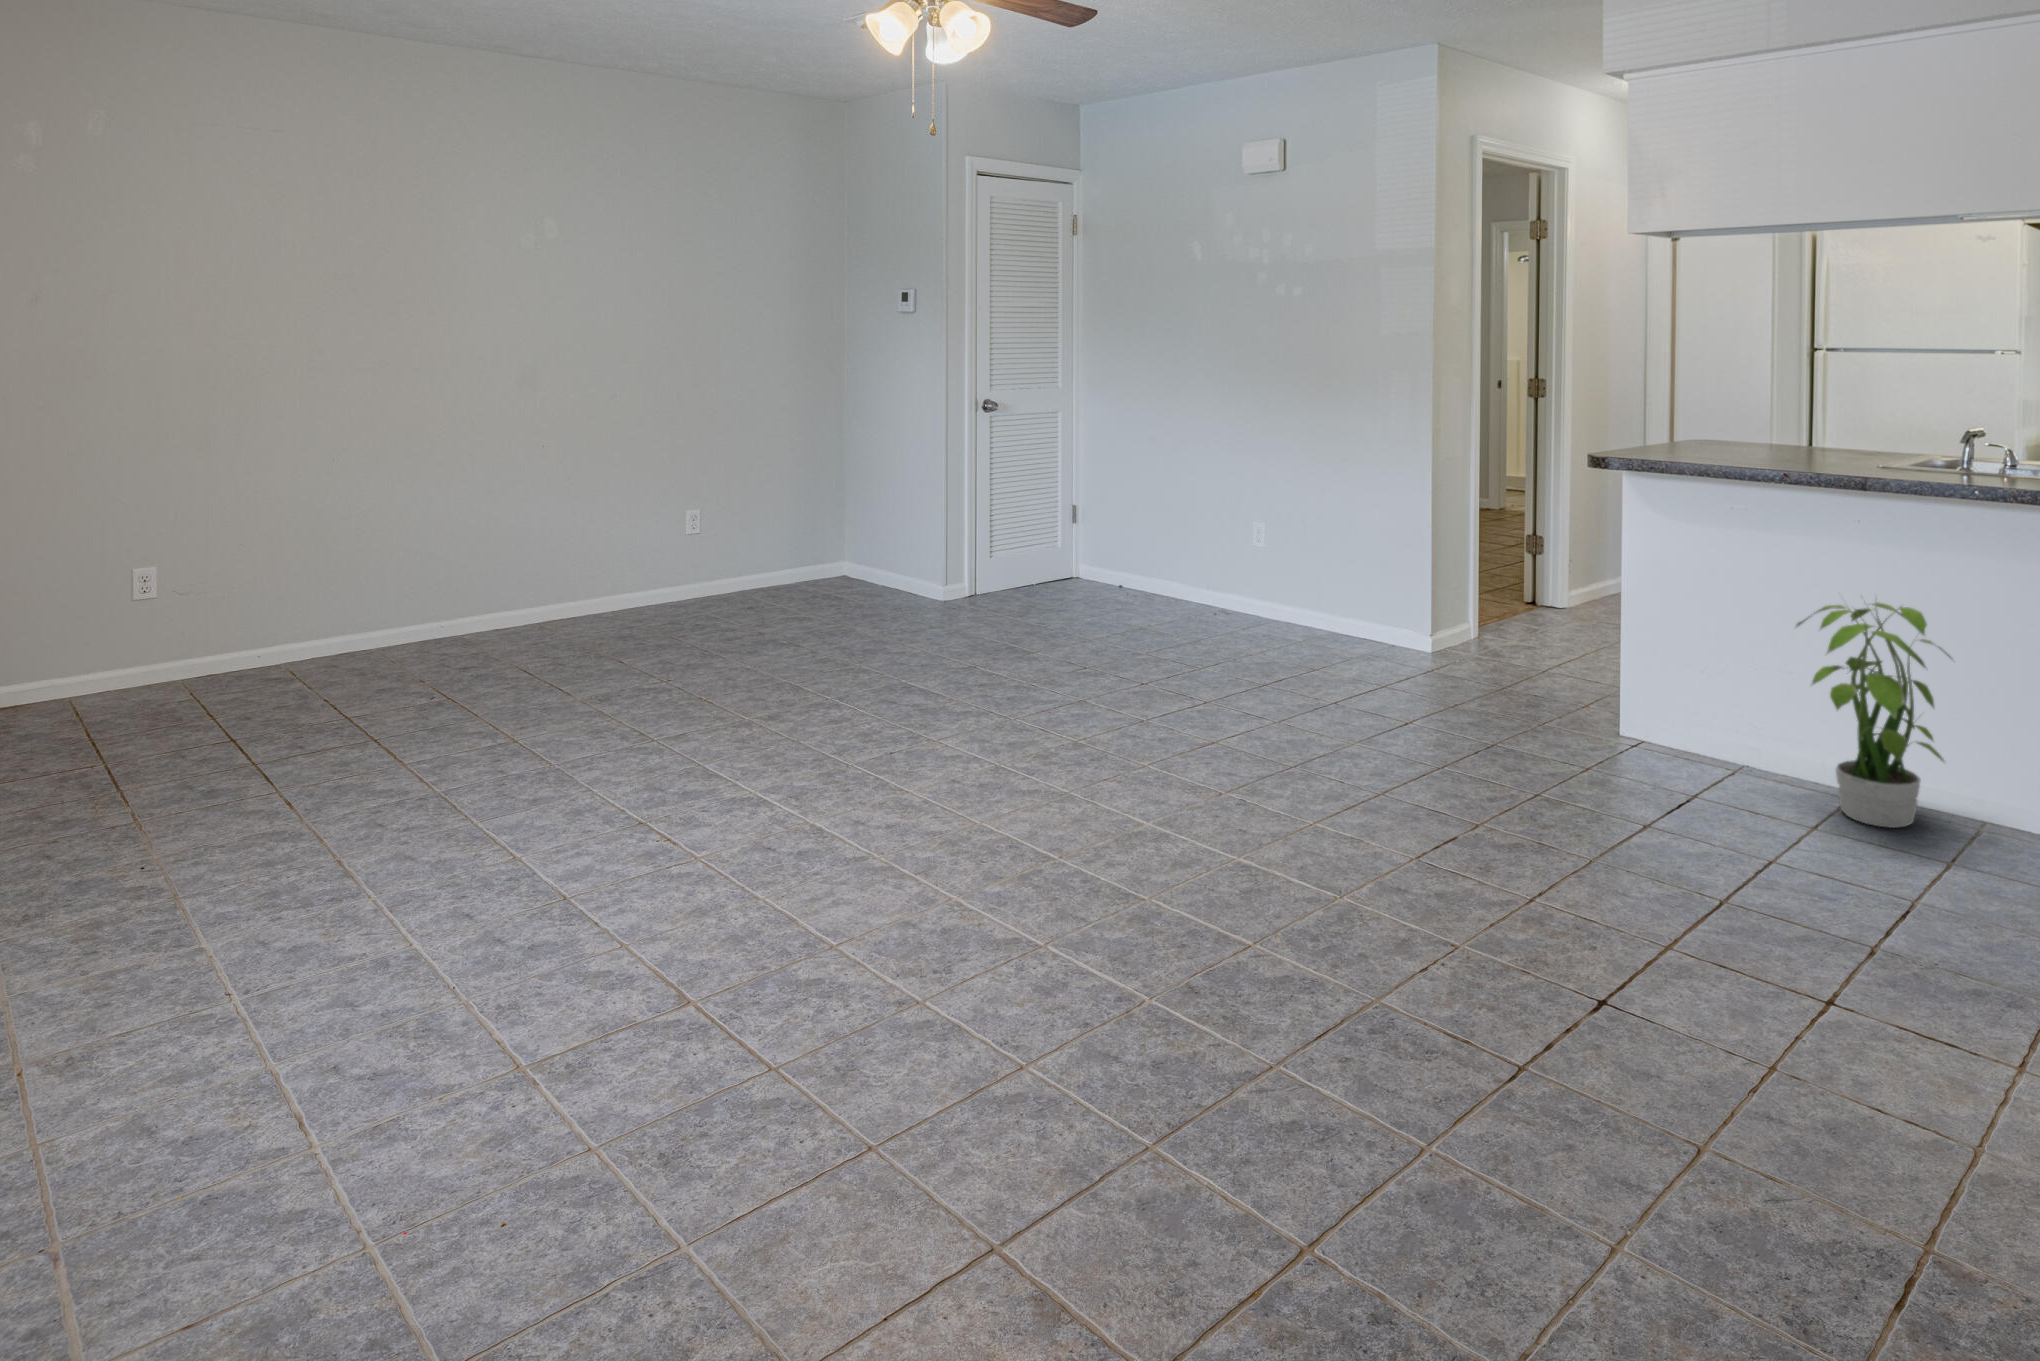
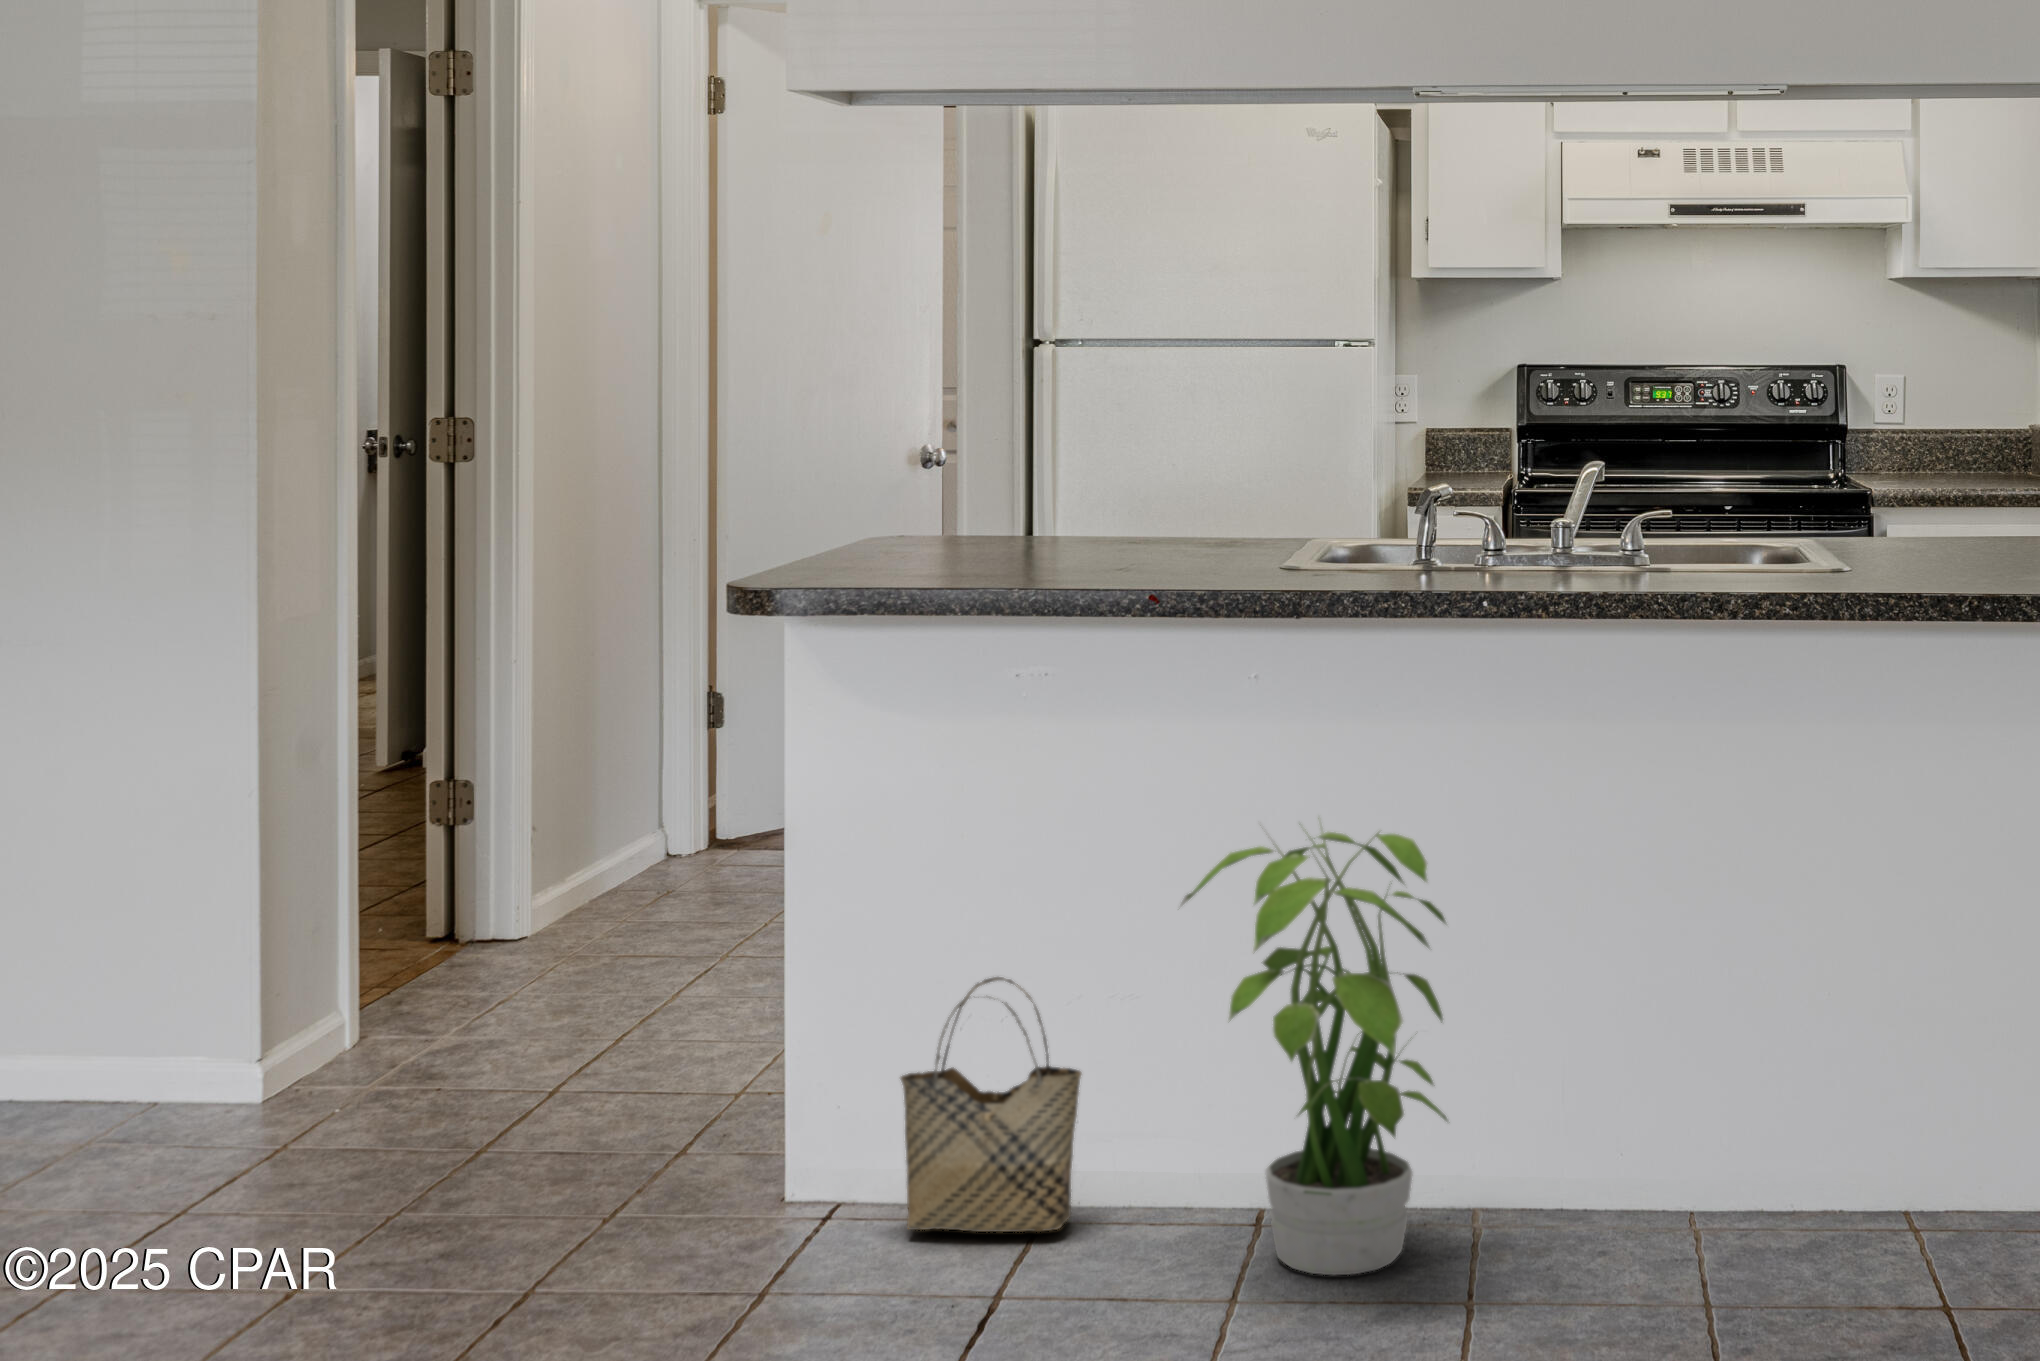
woven basket: none [1662,648,1751,771] -> present [901,977,1081,1232]

